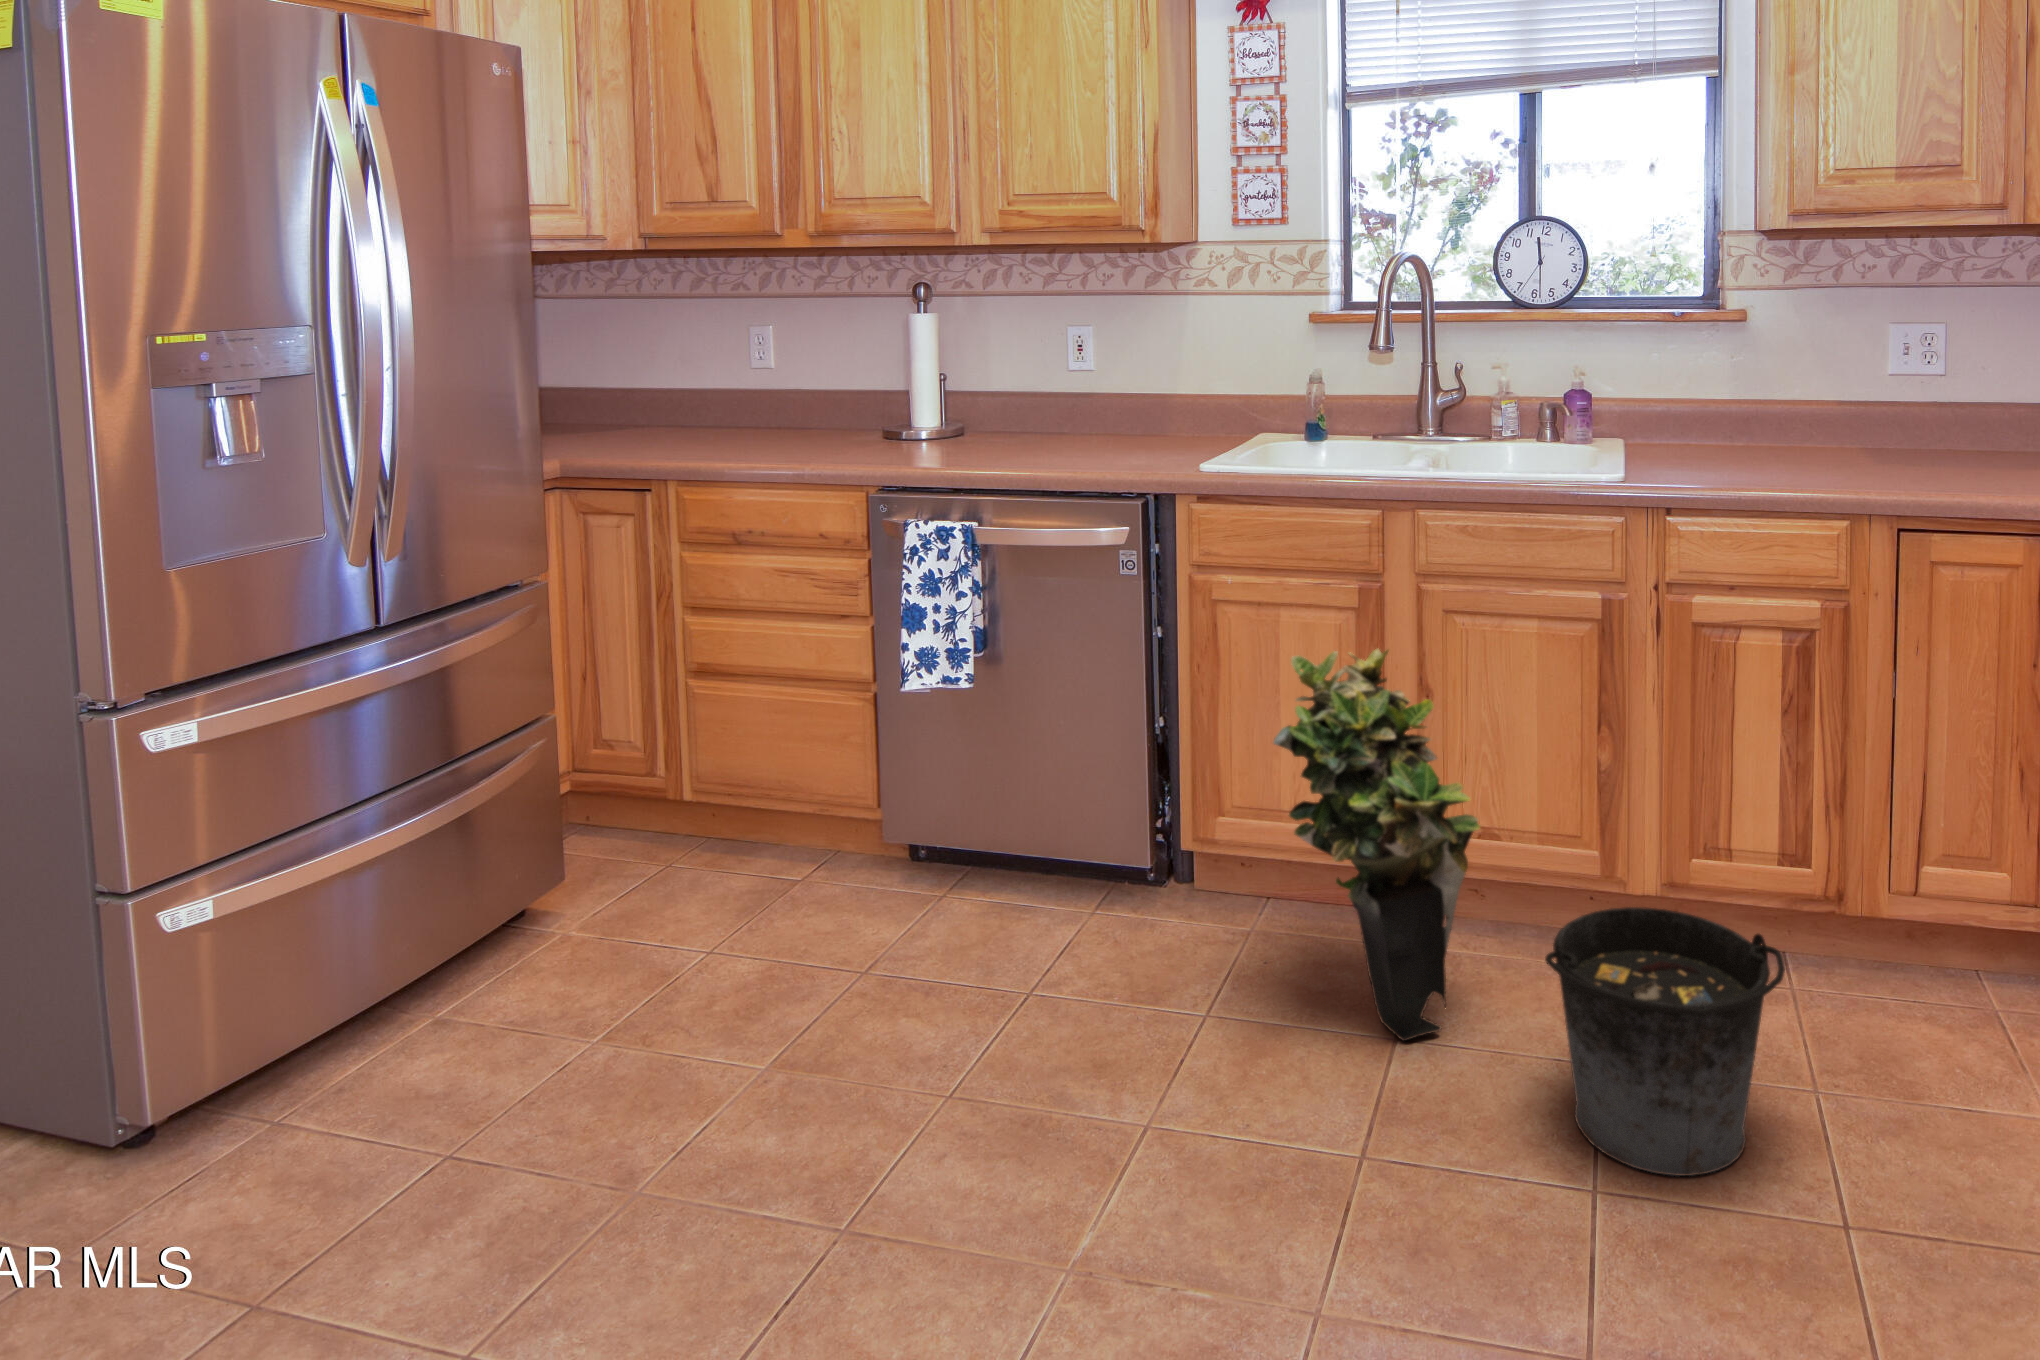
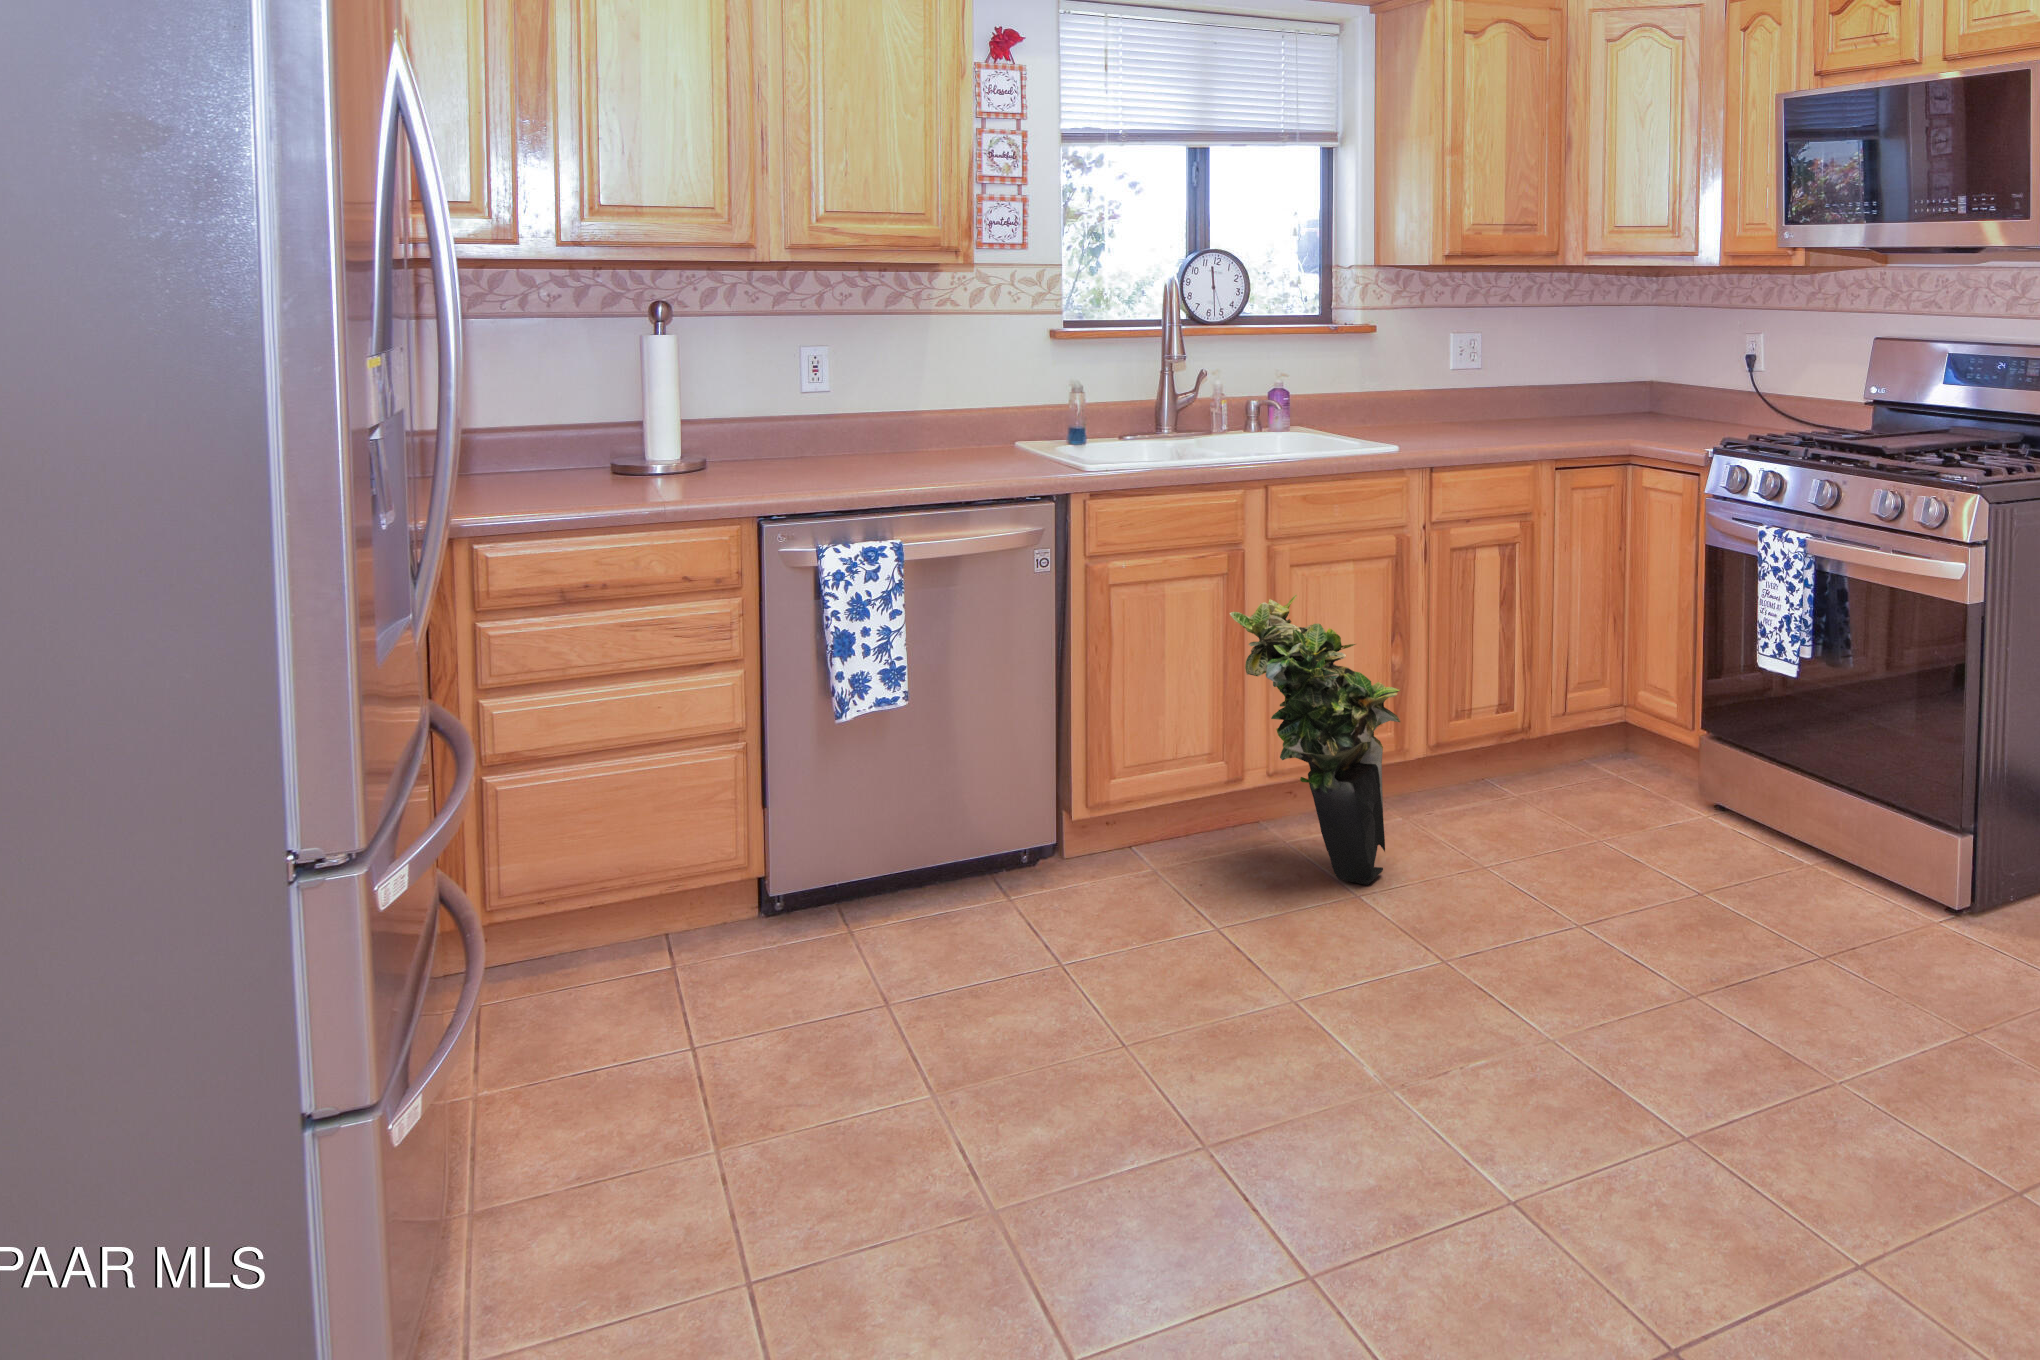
bucket: present [1545,907,1785,1176] -> none [1484,729,1632,894]

